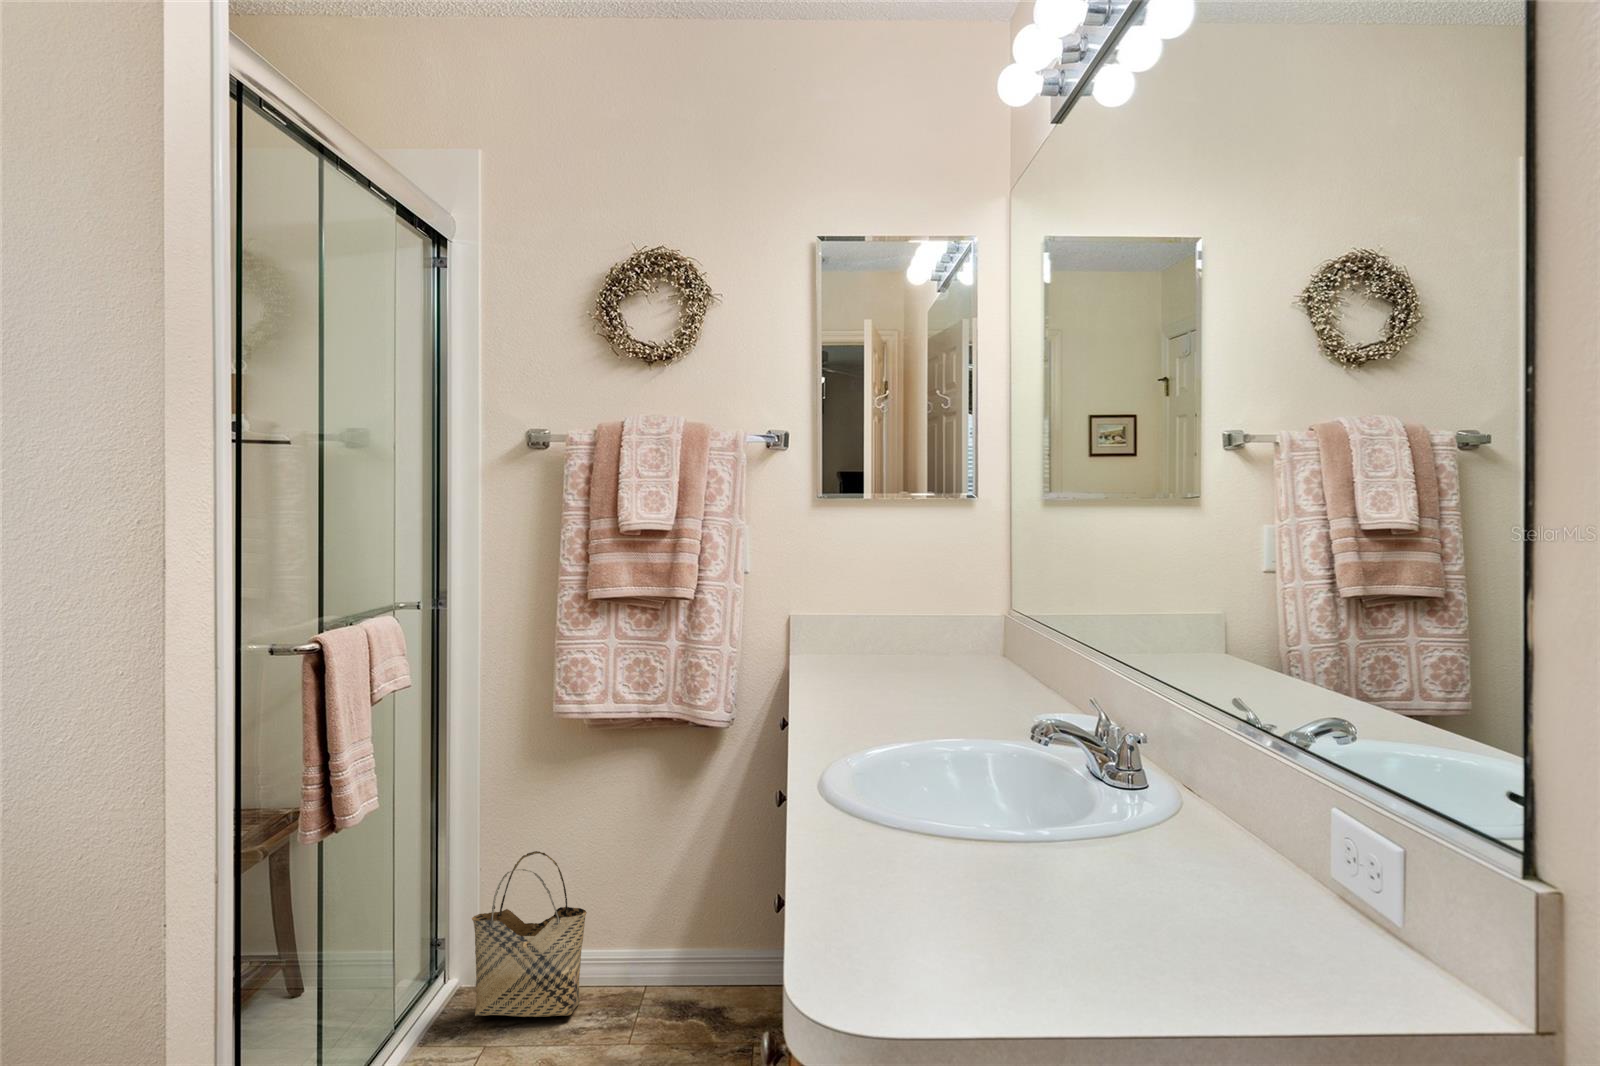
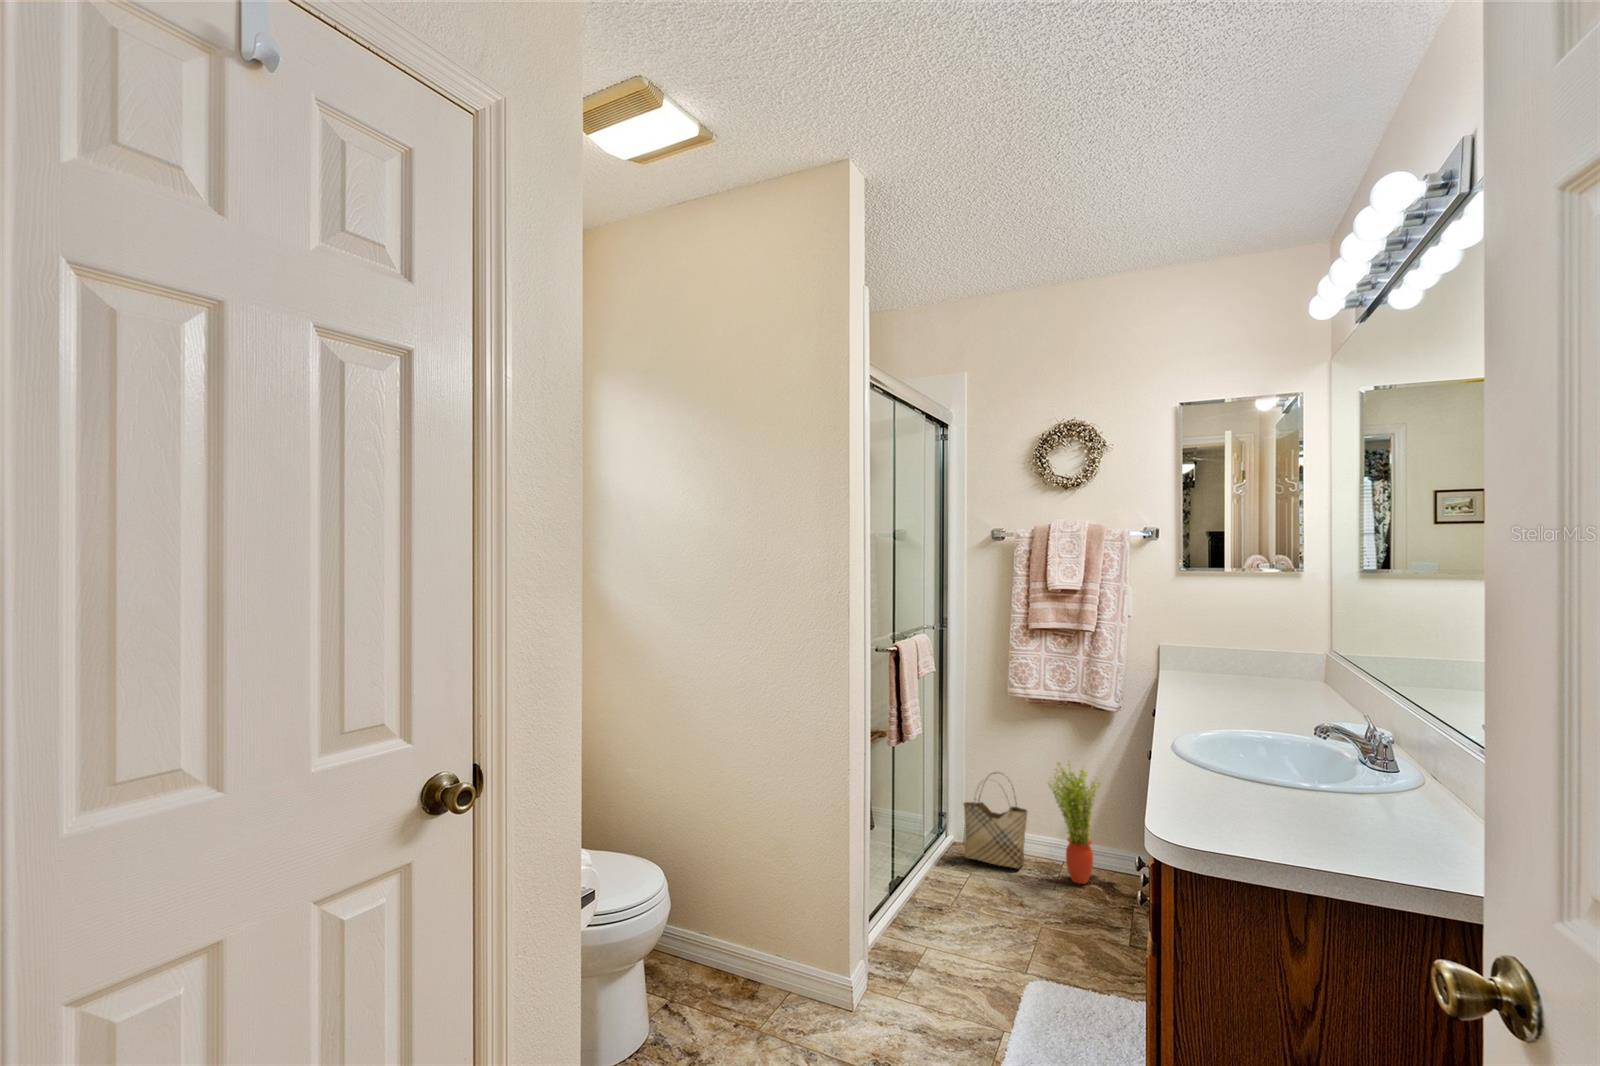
potted plant: none [618,816,706,1020] -> present [1049,761,1100,884]

